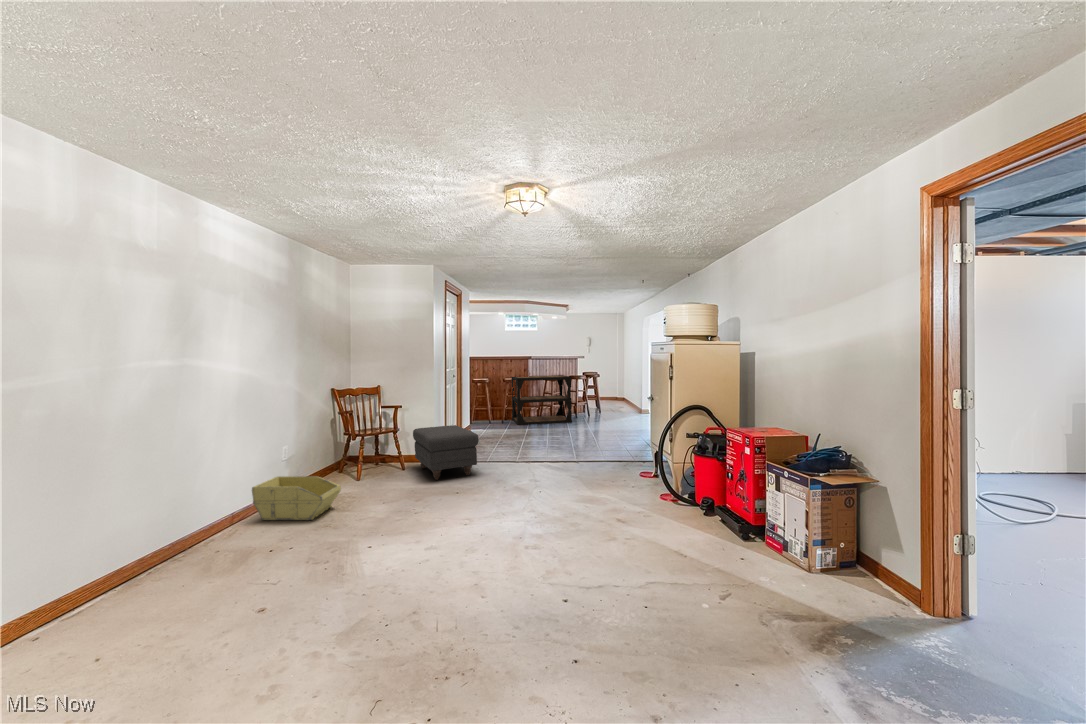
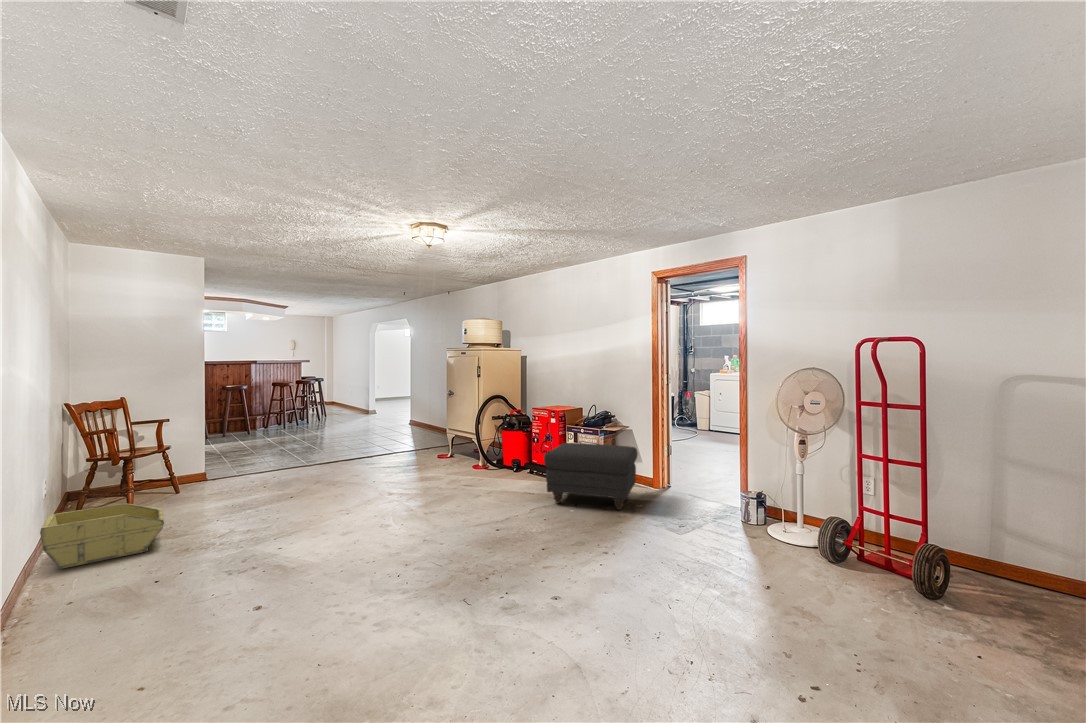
shelving unit: present [512,375,572,425] -> none [230,379,312,437]
ottoman: present [413,425,479,480] -> present [544,443,638,510]

